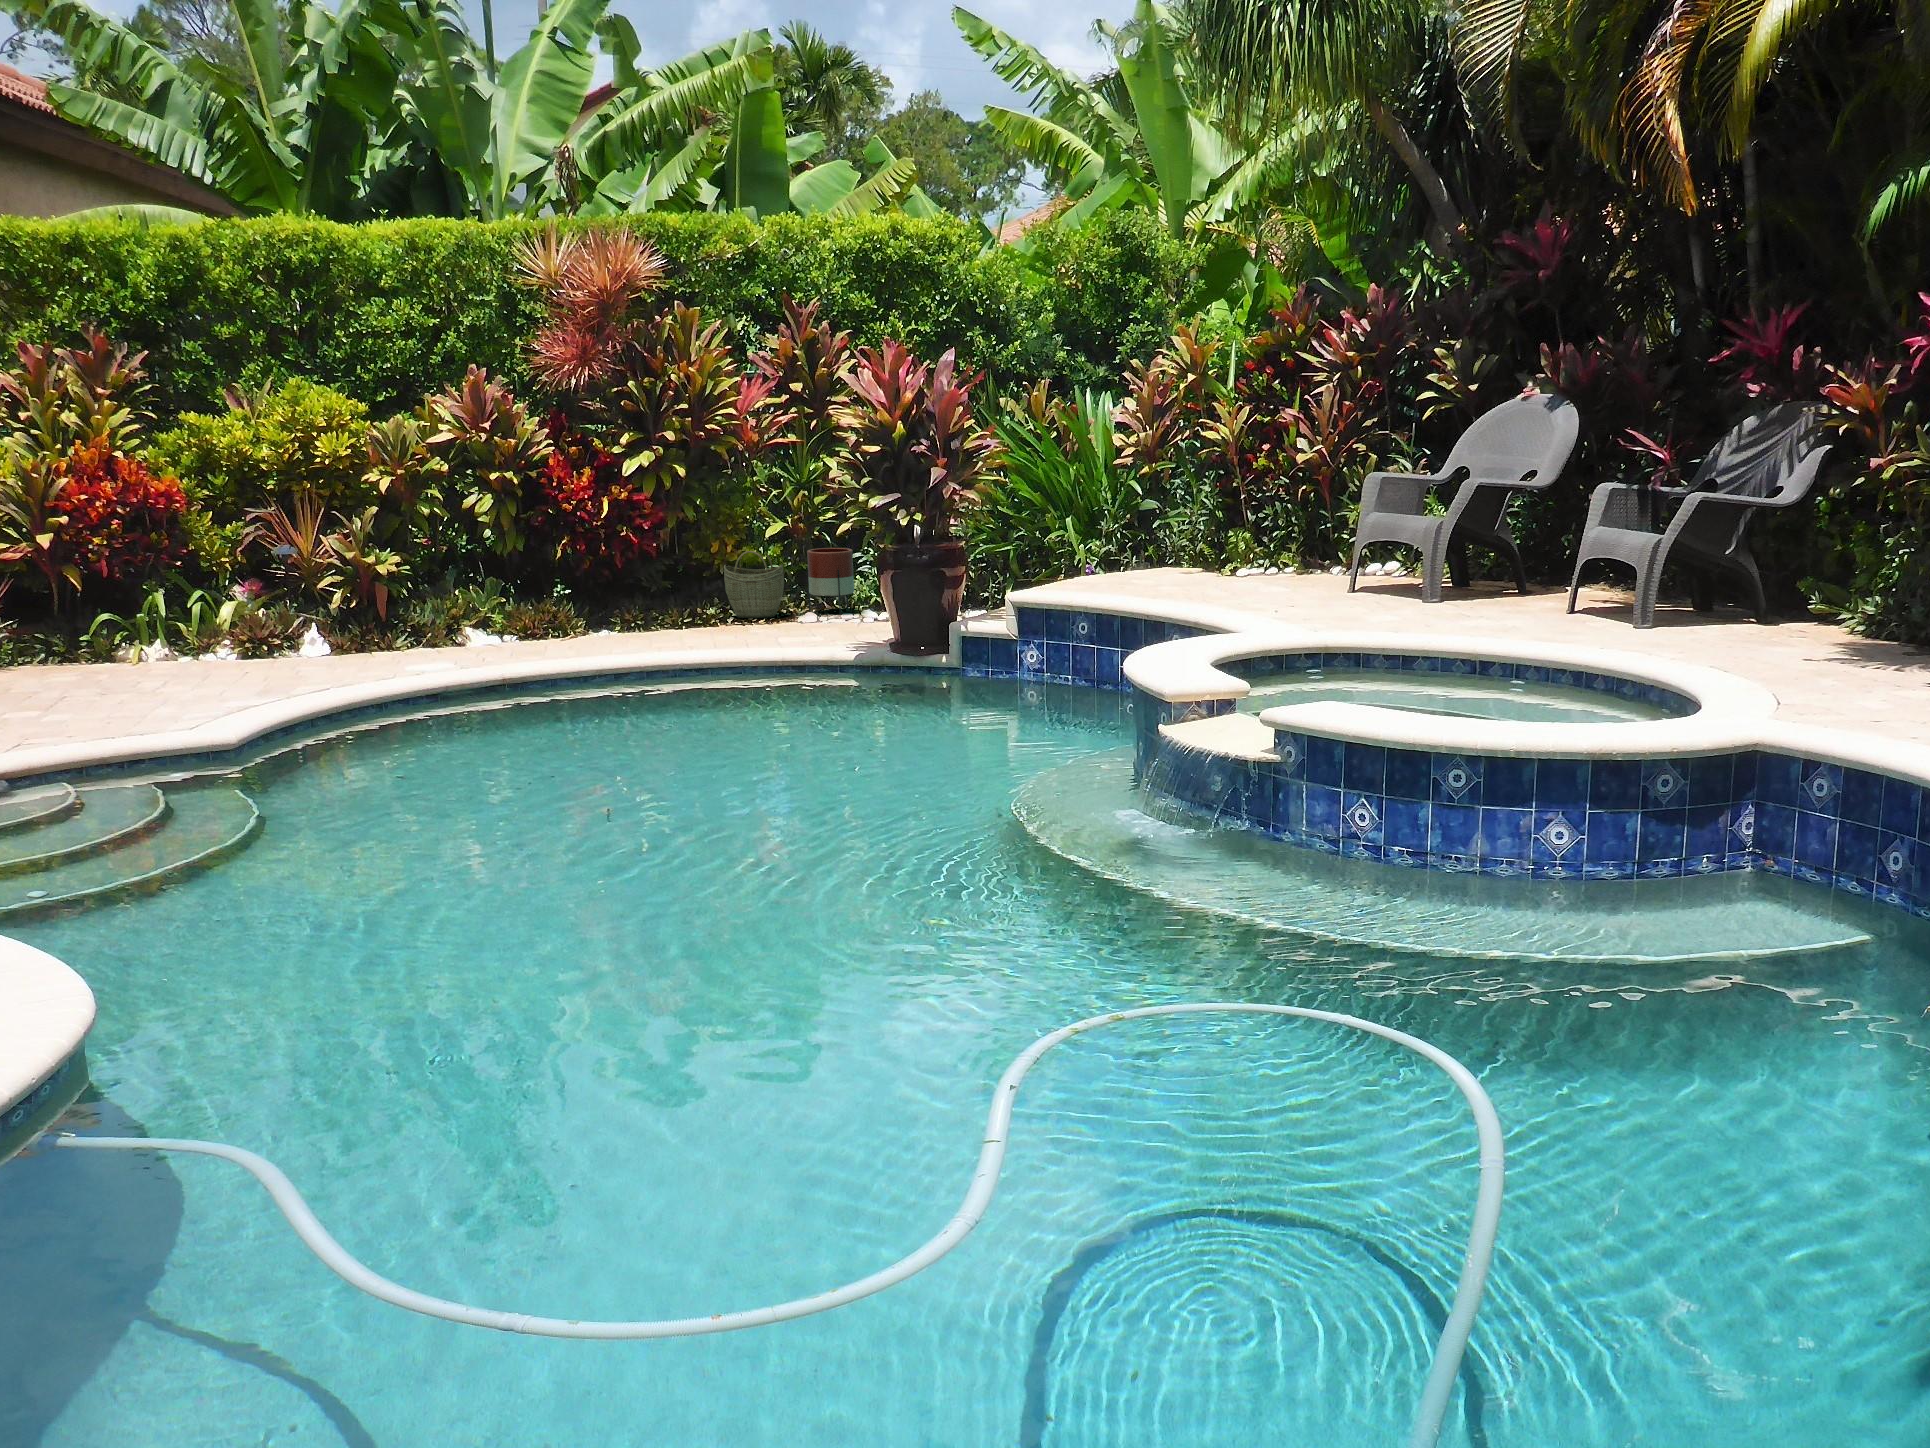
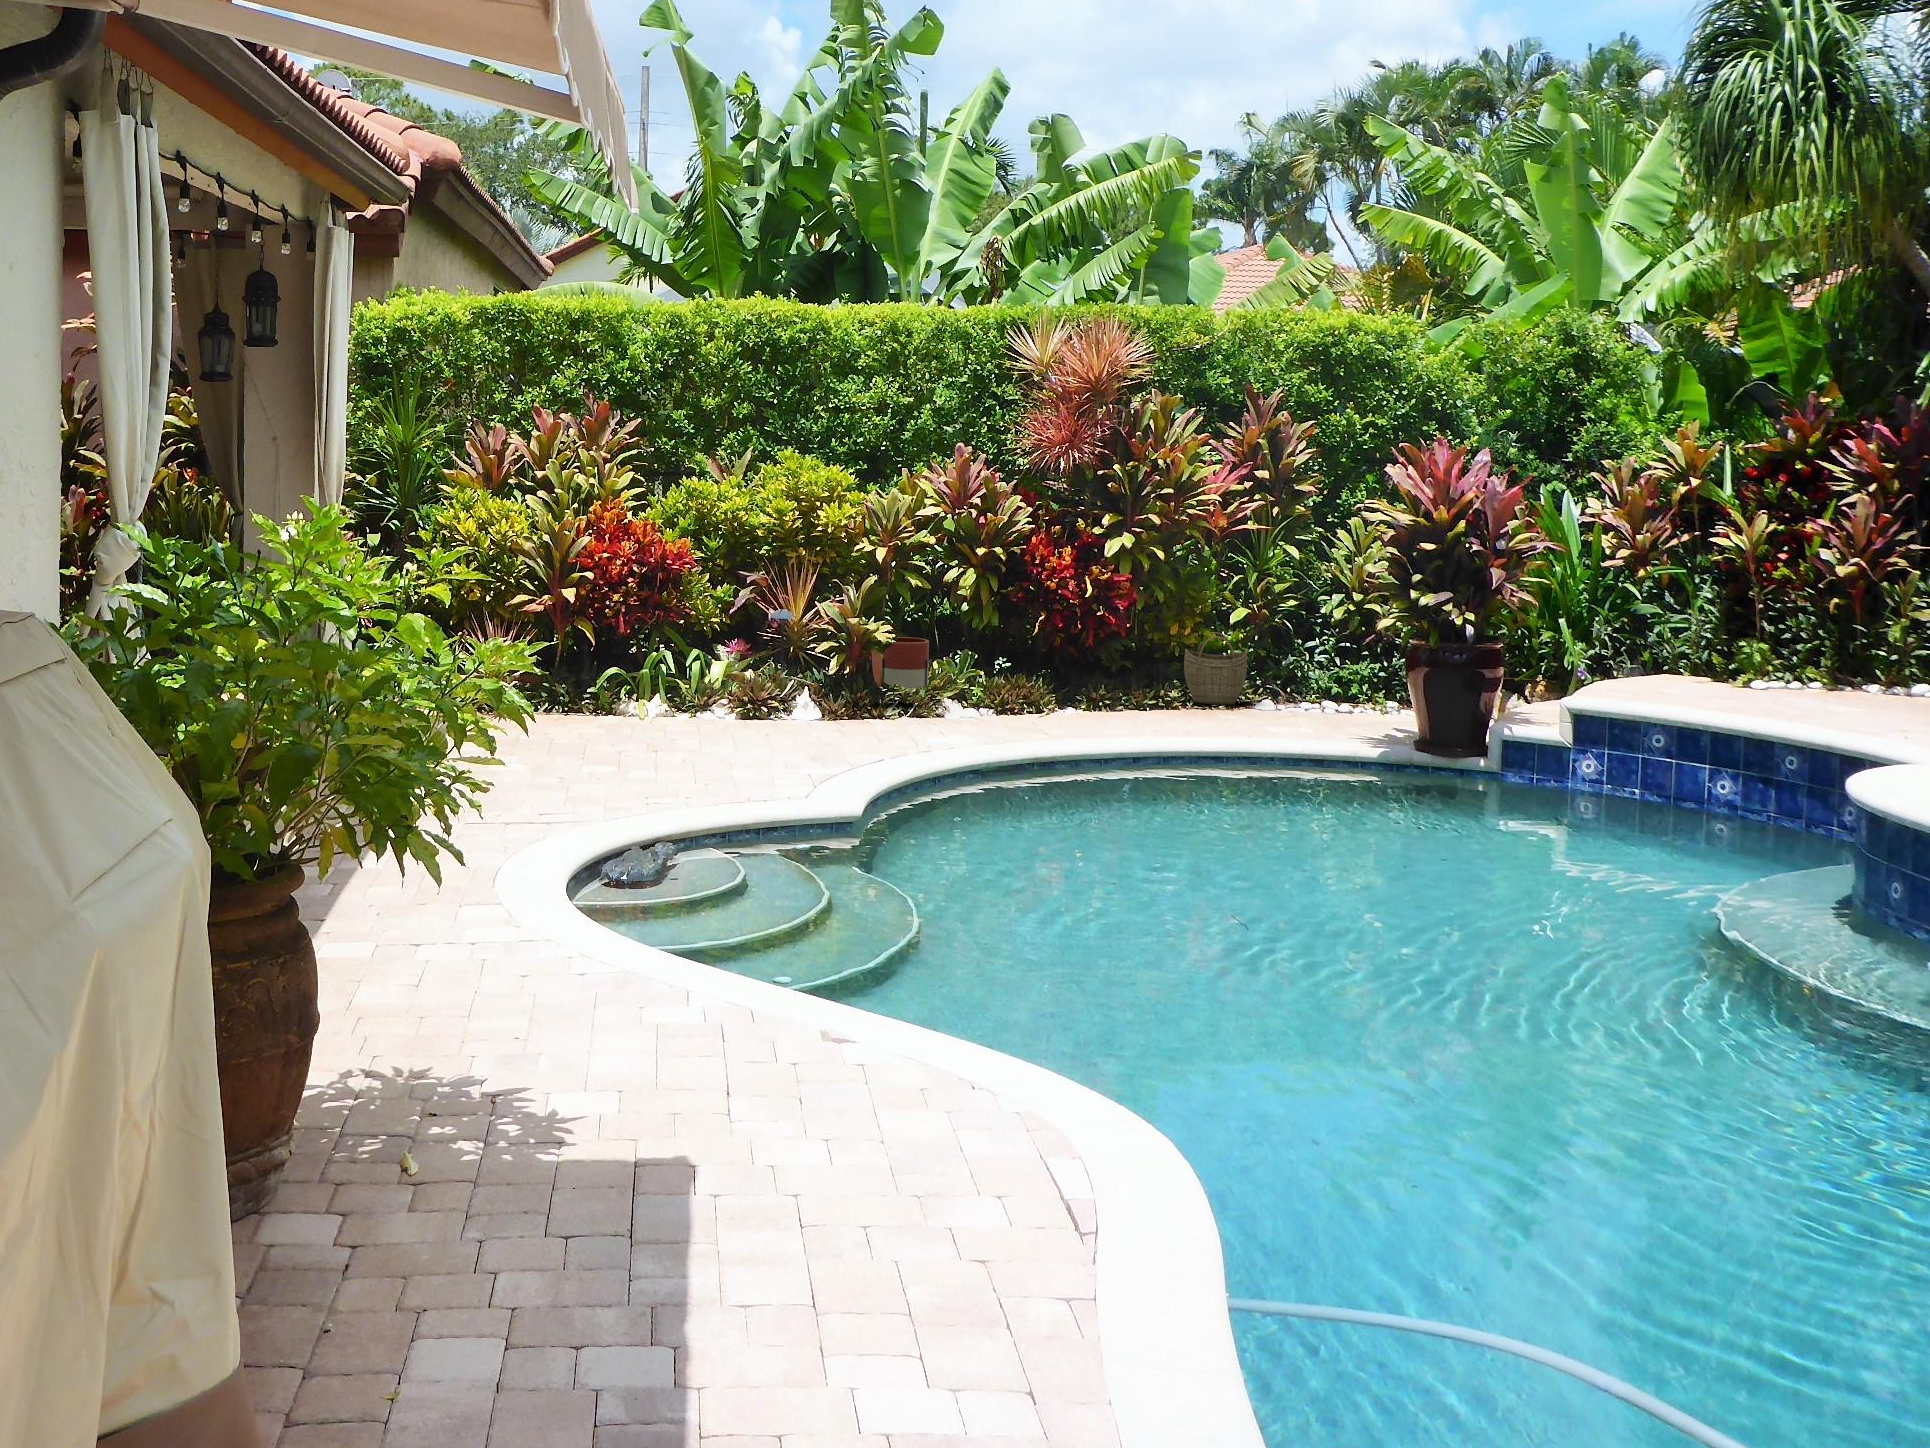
planter: present [807,548,854,615] -> present [881,637,929,707]

